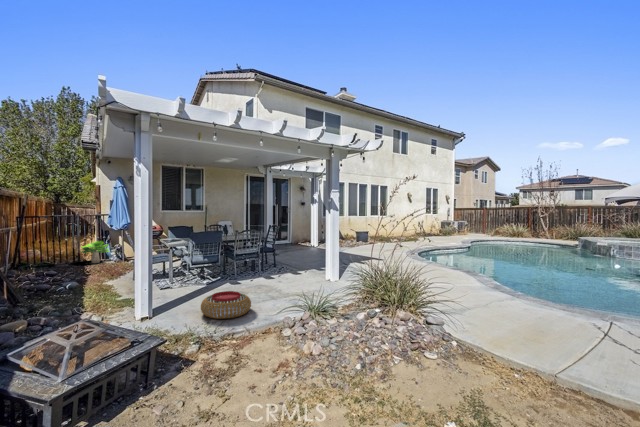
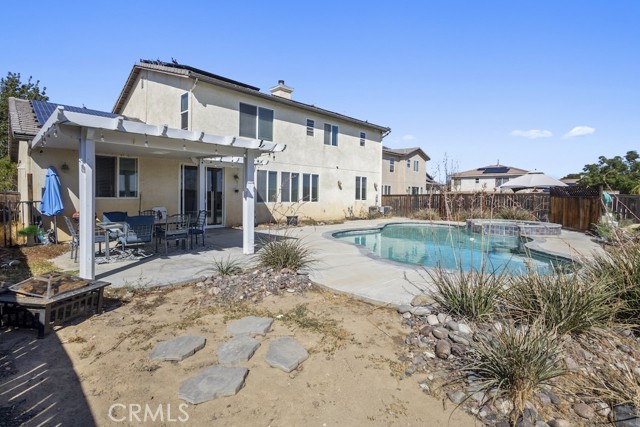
pouf: present [201,291,251,319] -> none [129,262,172,283]

